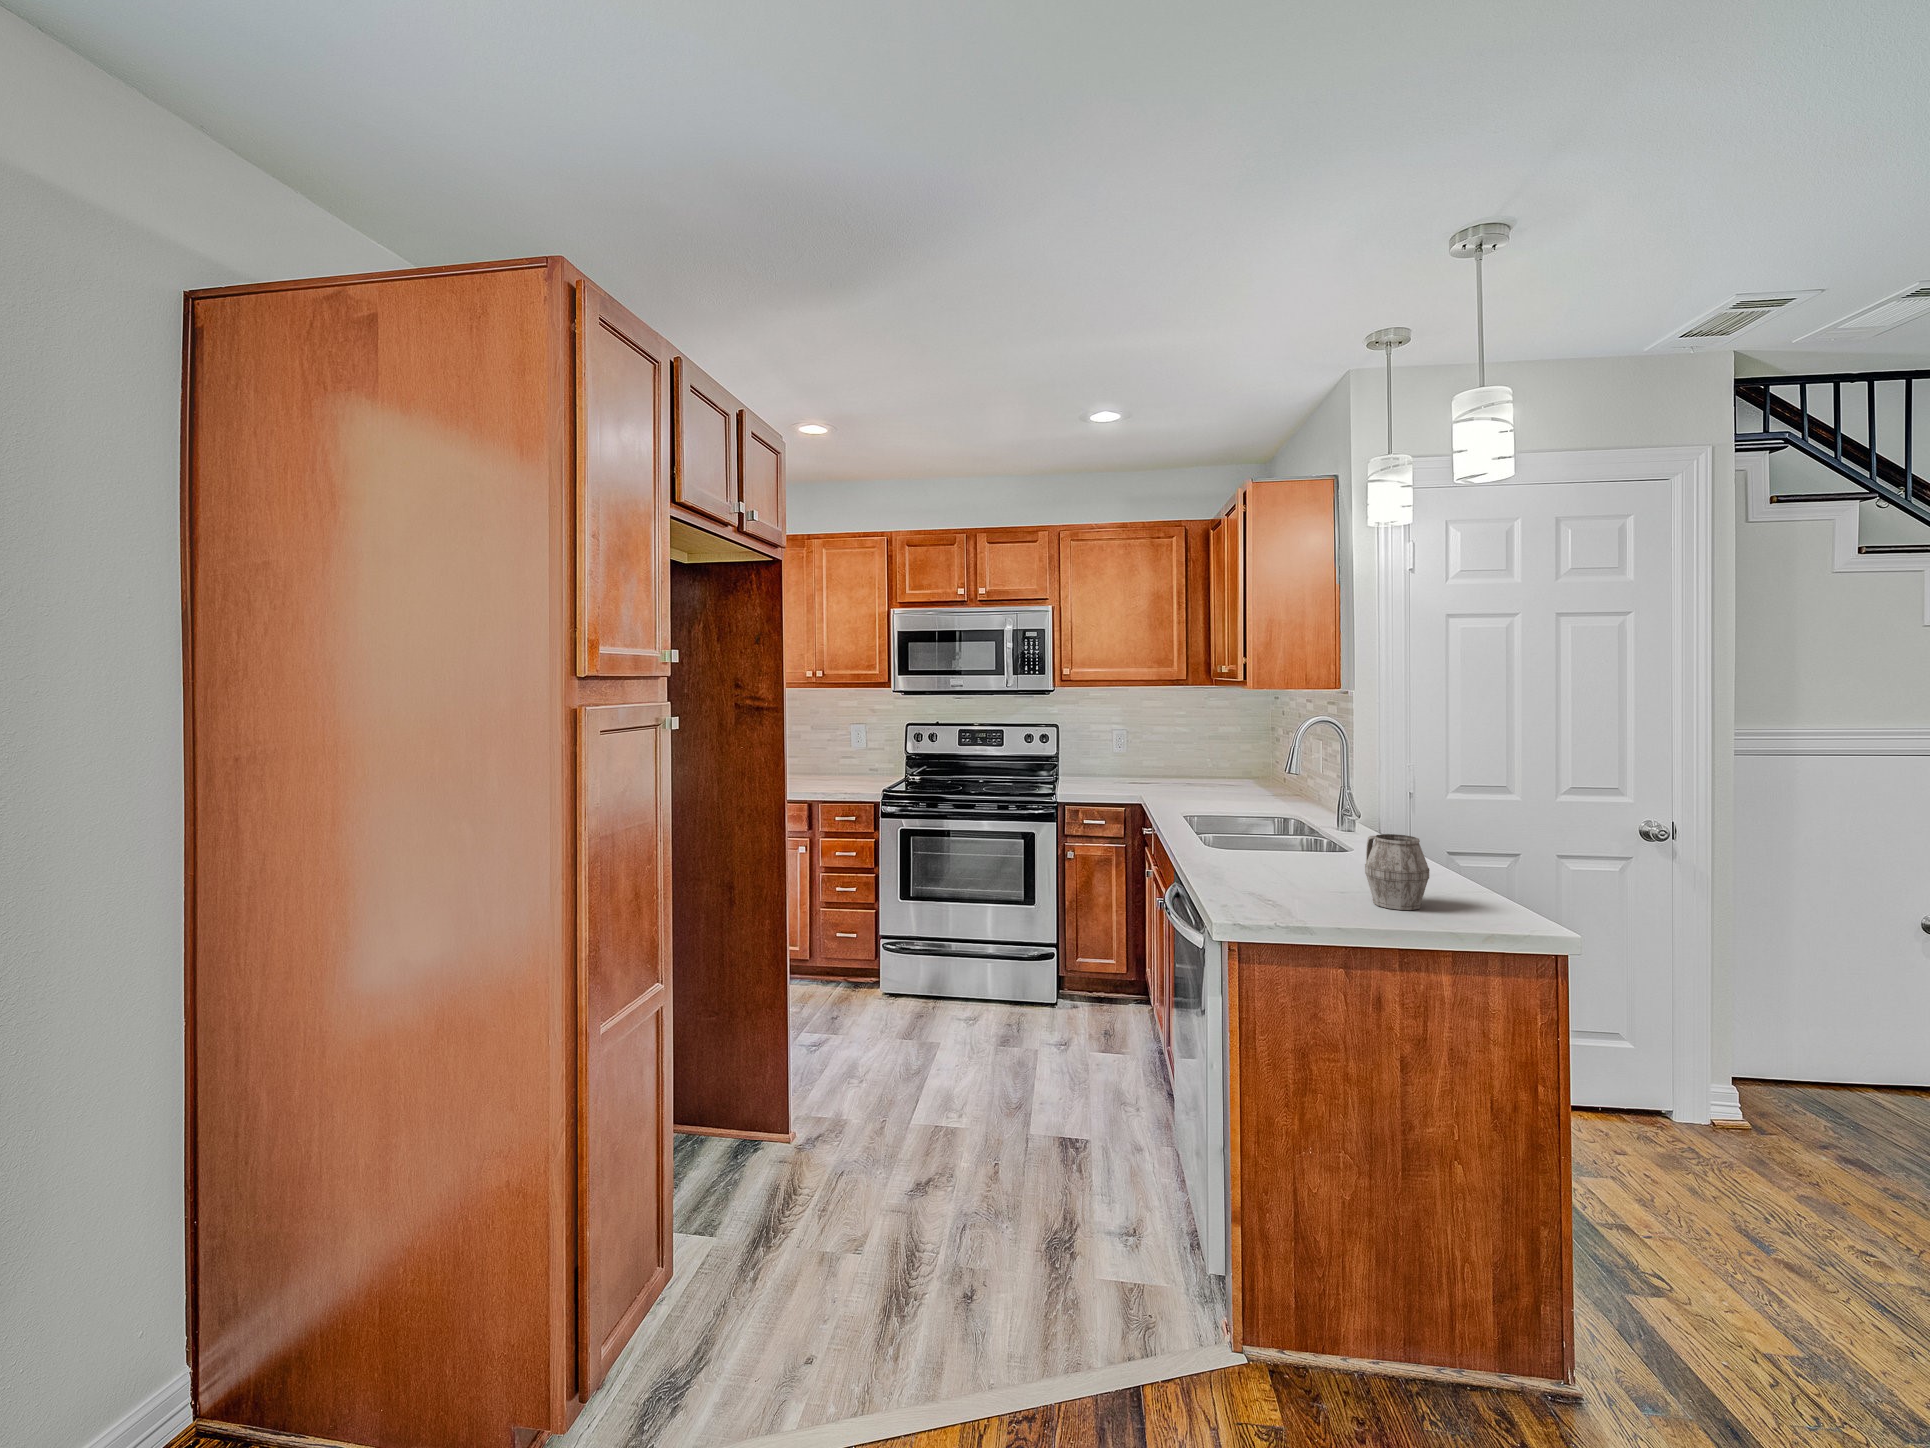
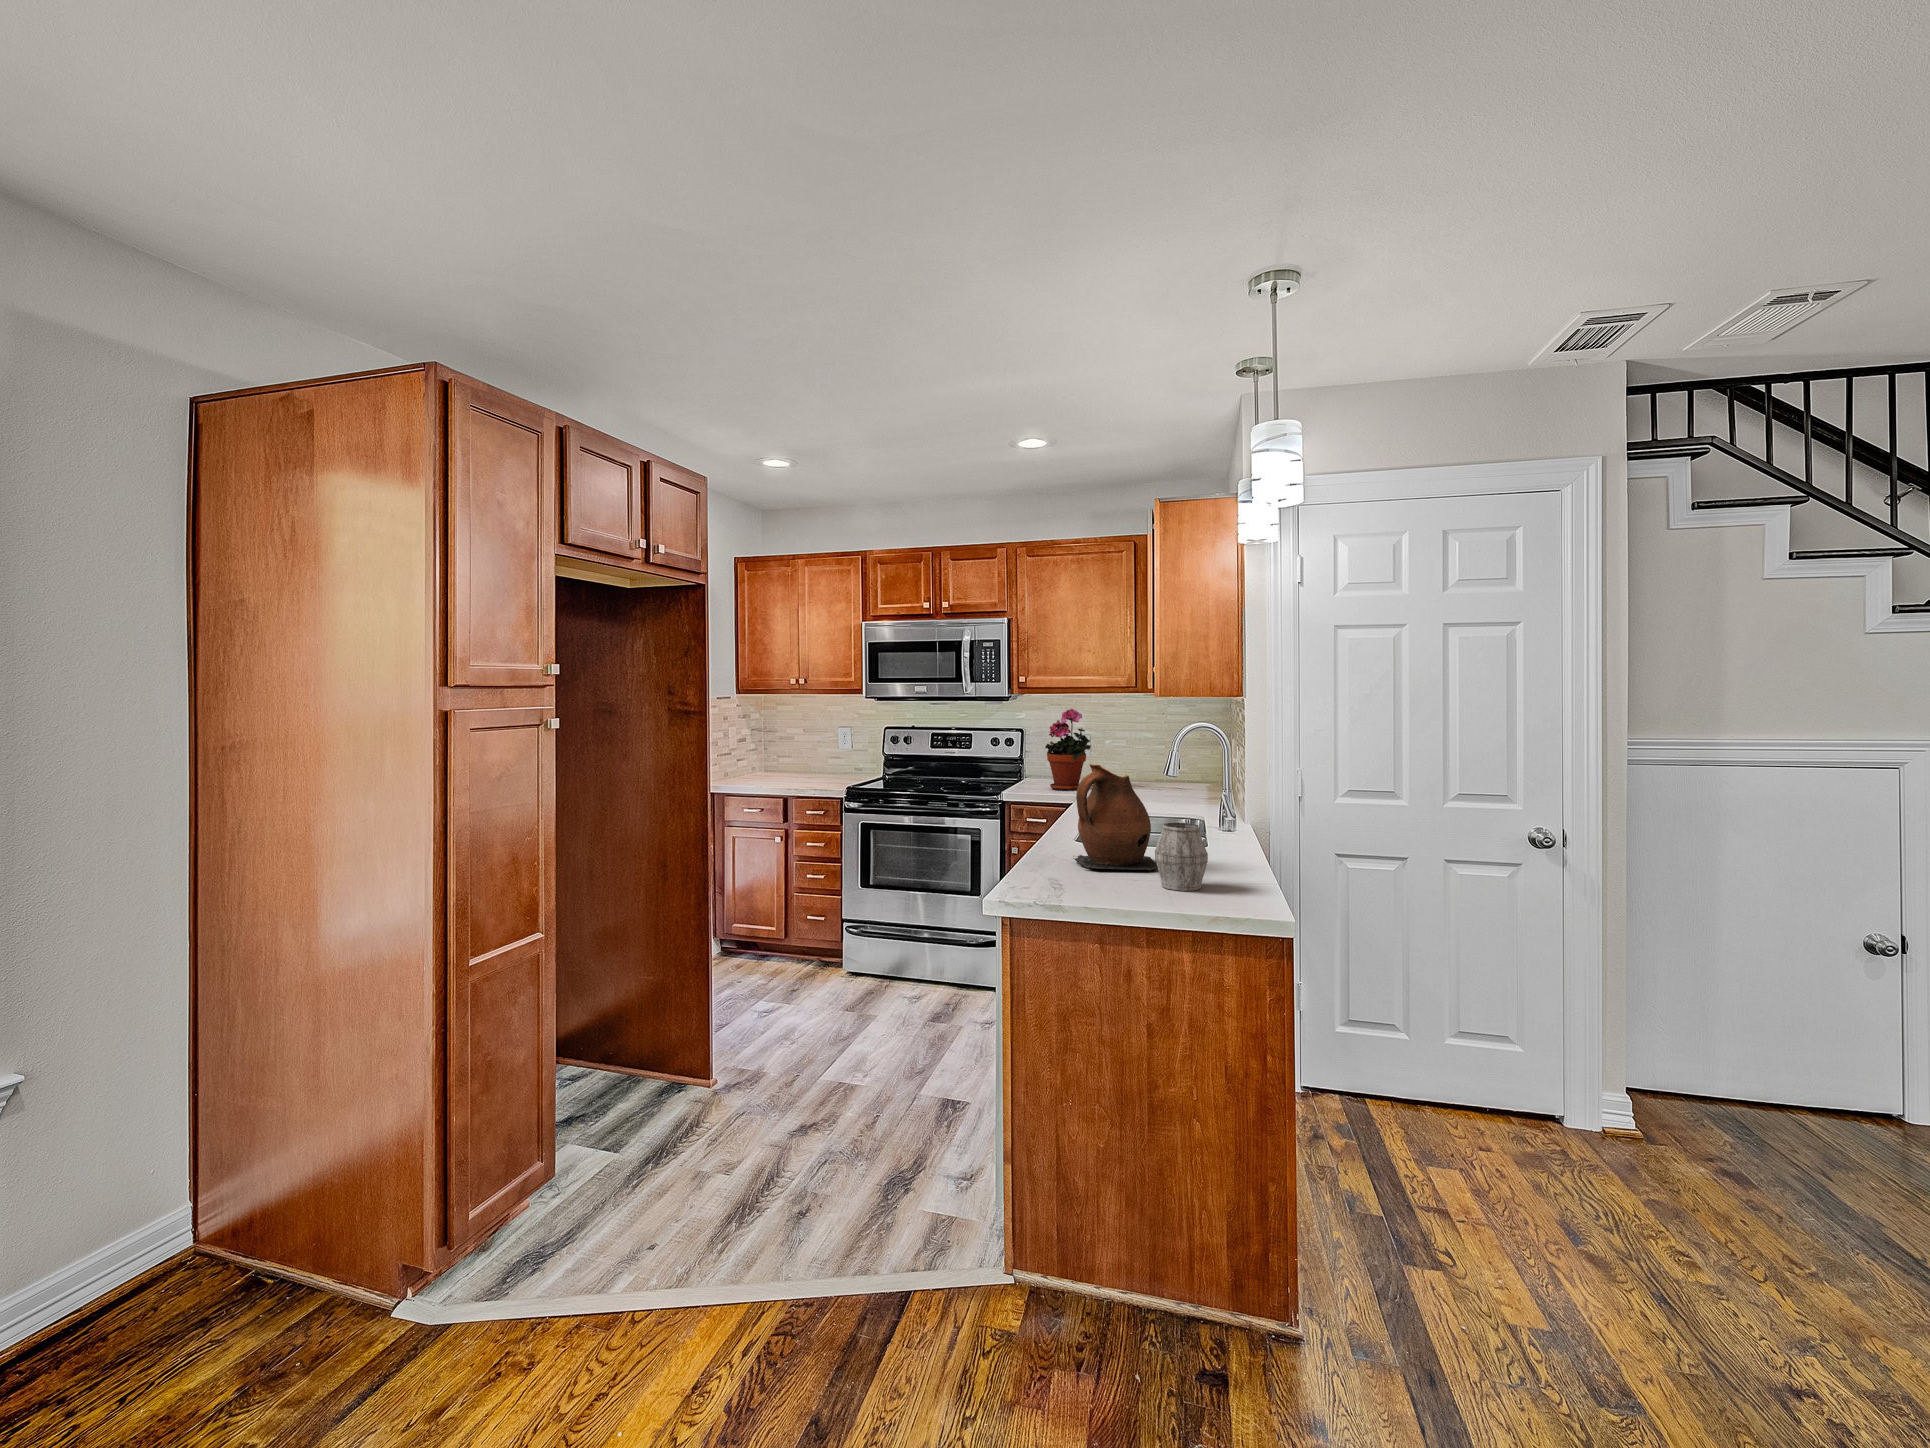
potted plant: none [1066,702,1116,788] -> present [1045,709,1091,790]
ceramic pitcher: none [1231,769,1341,887] -> present [1073,764,1158,872]

